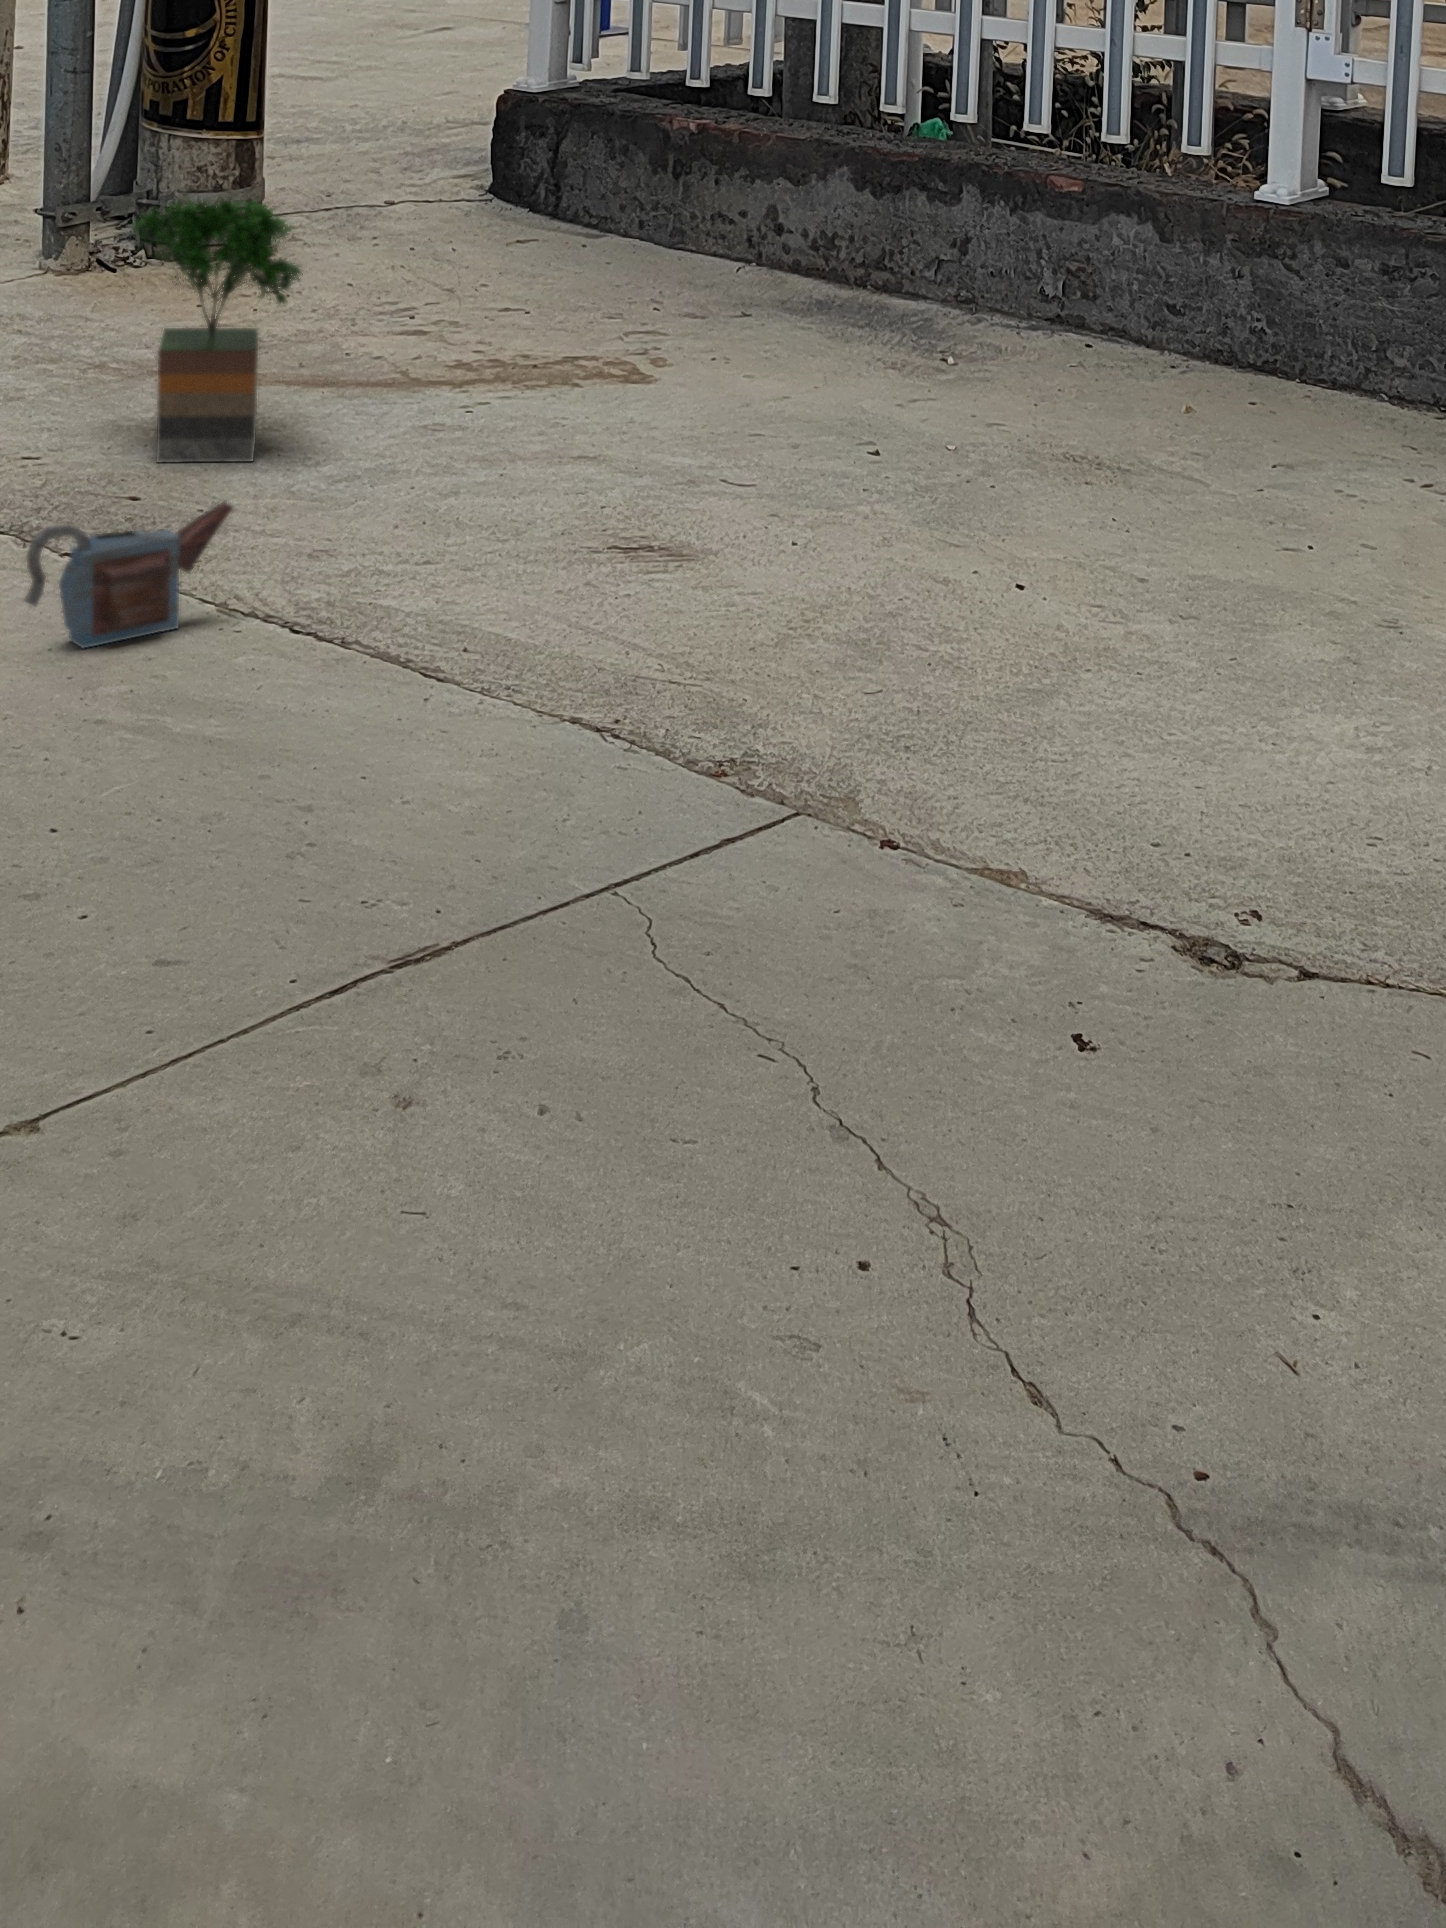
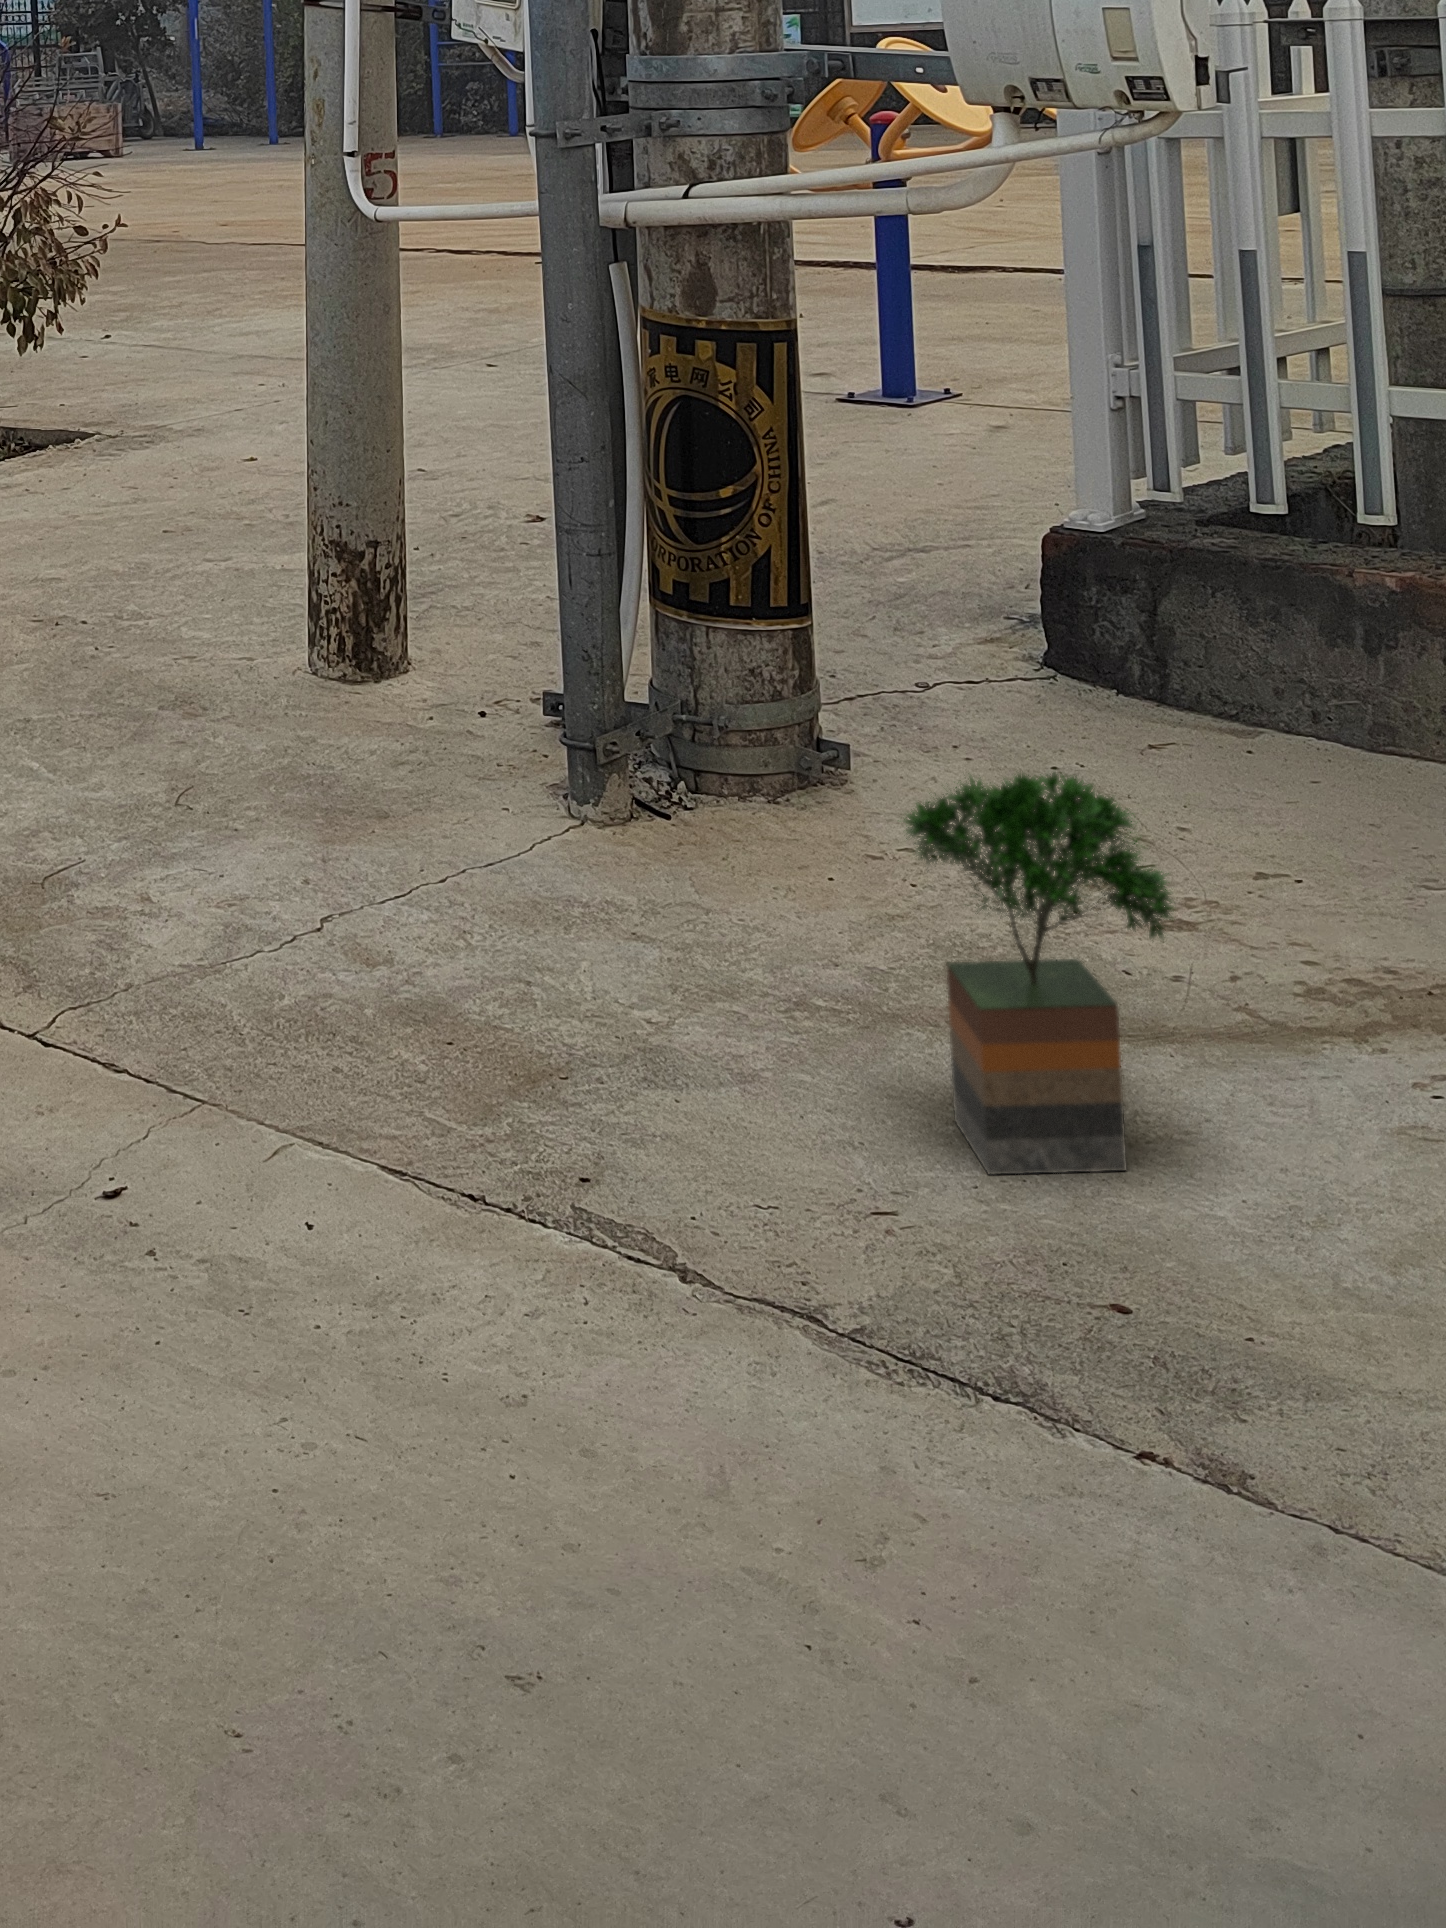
watering can: present [25,501,233,648] -> none [1132,1342,1383,1616]

